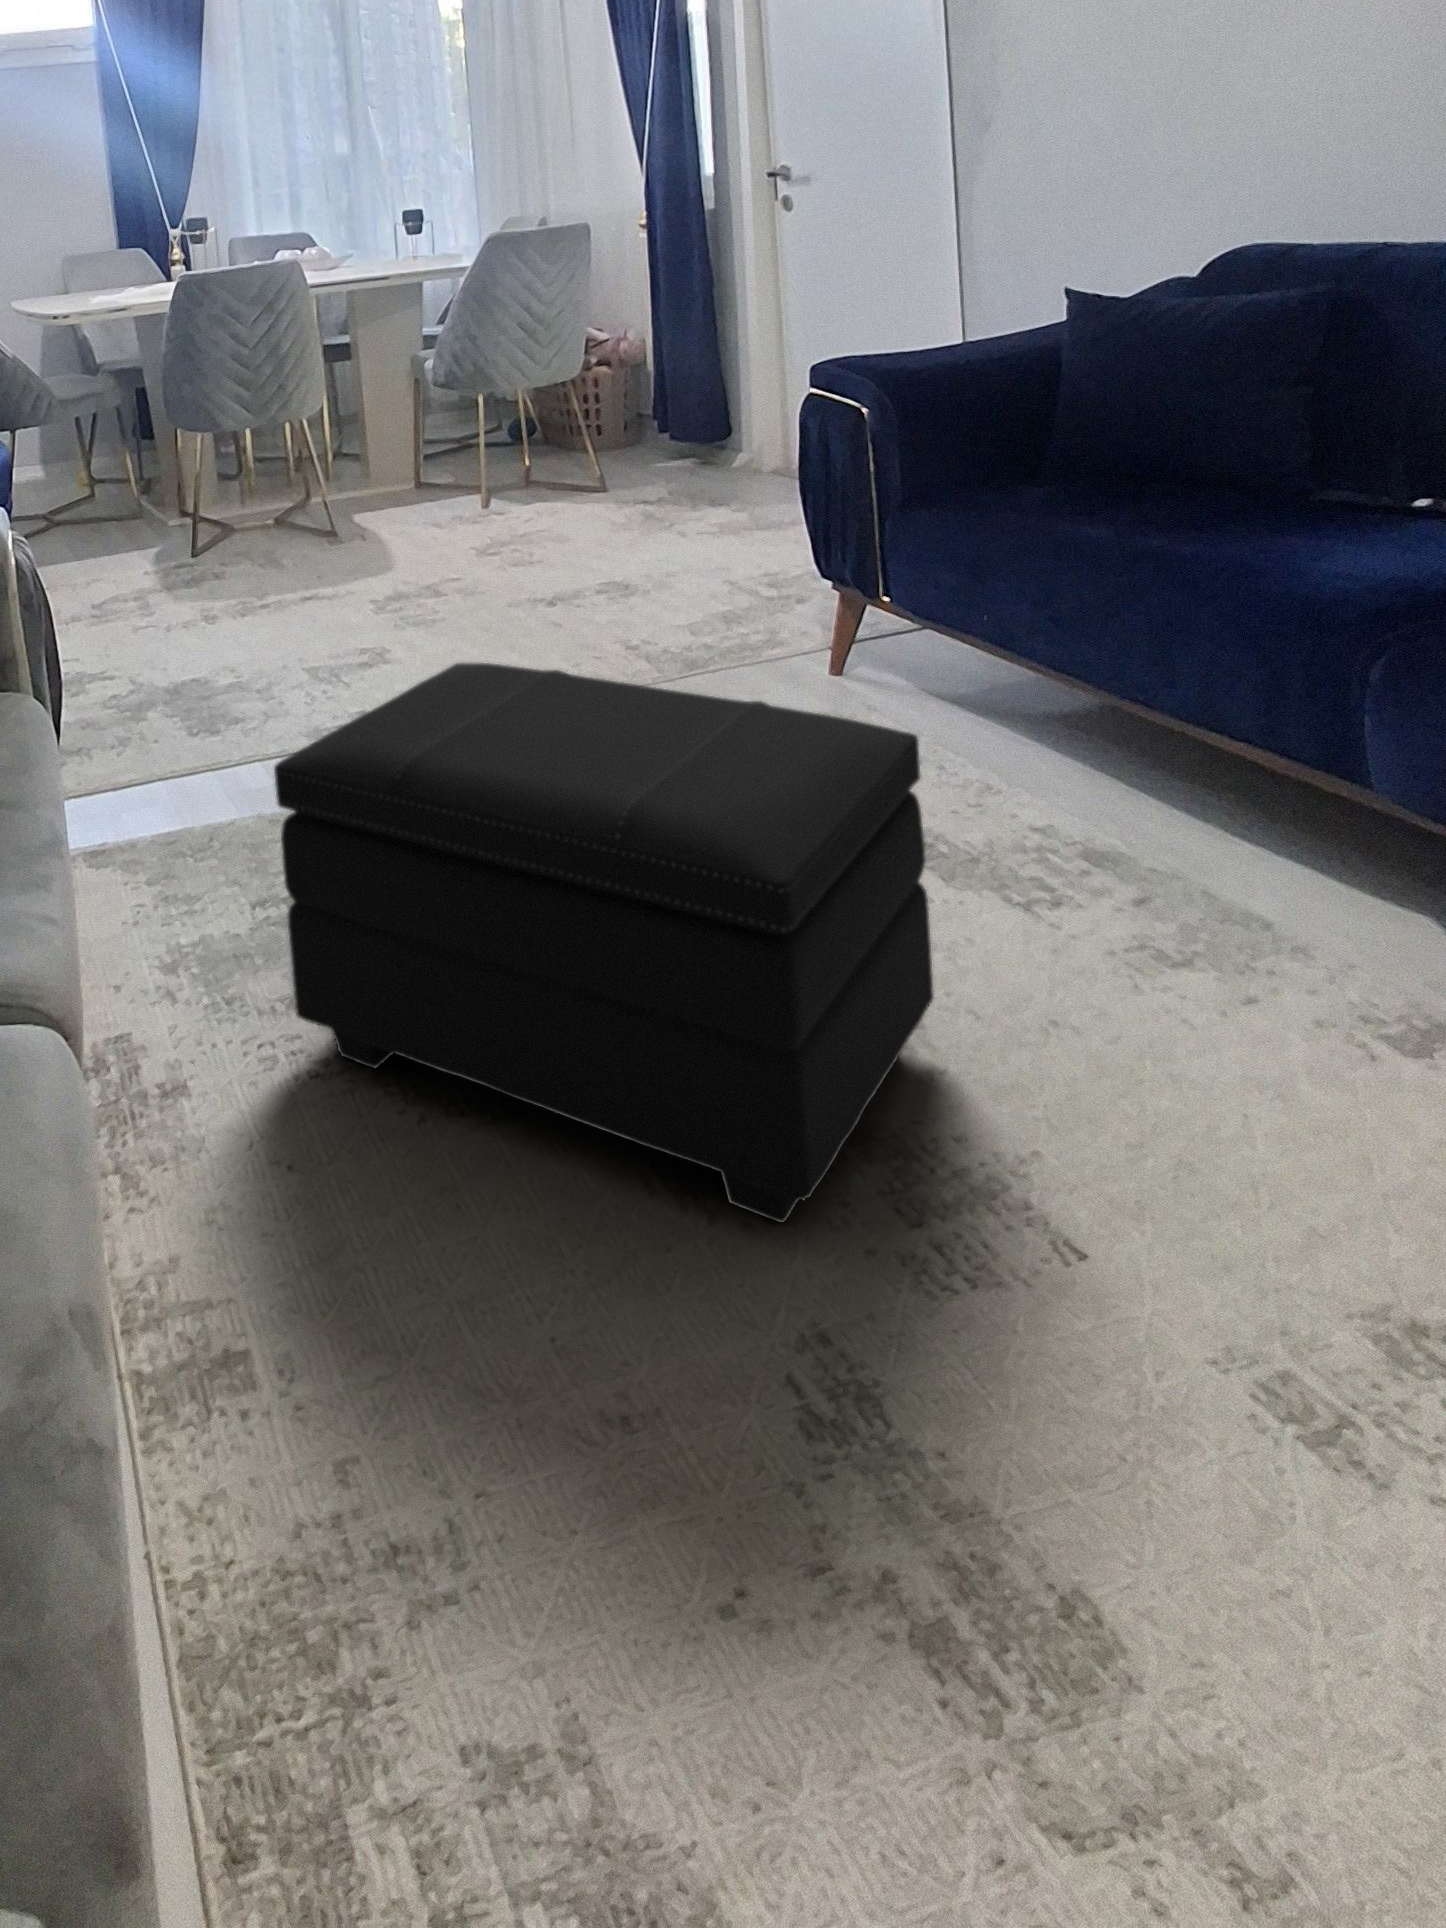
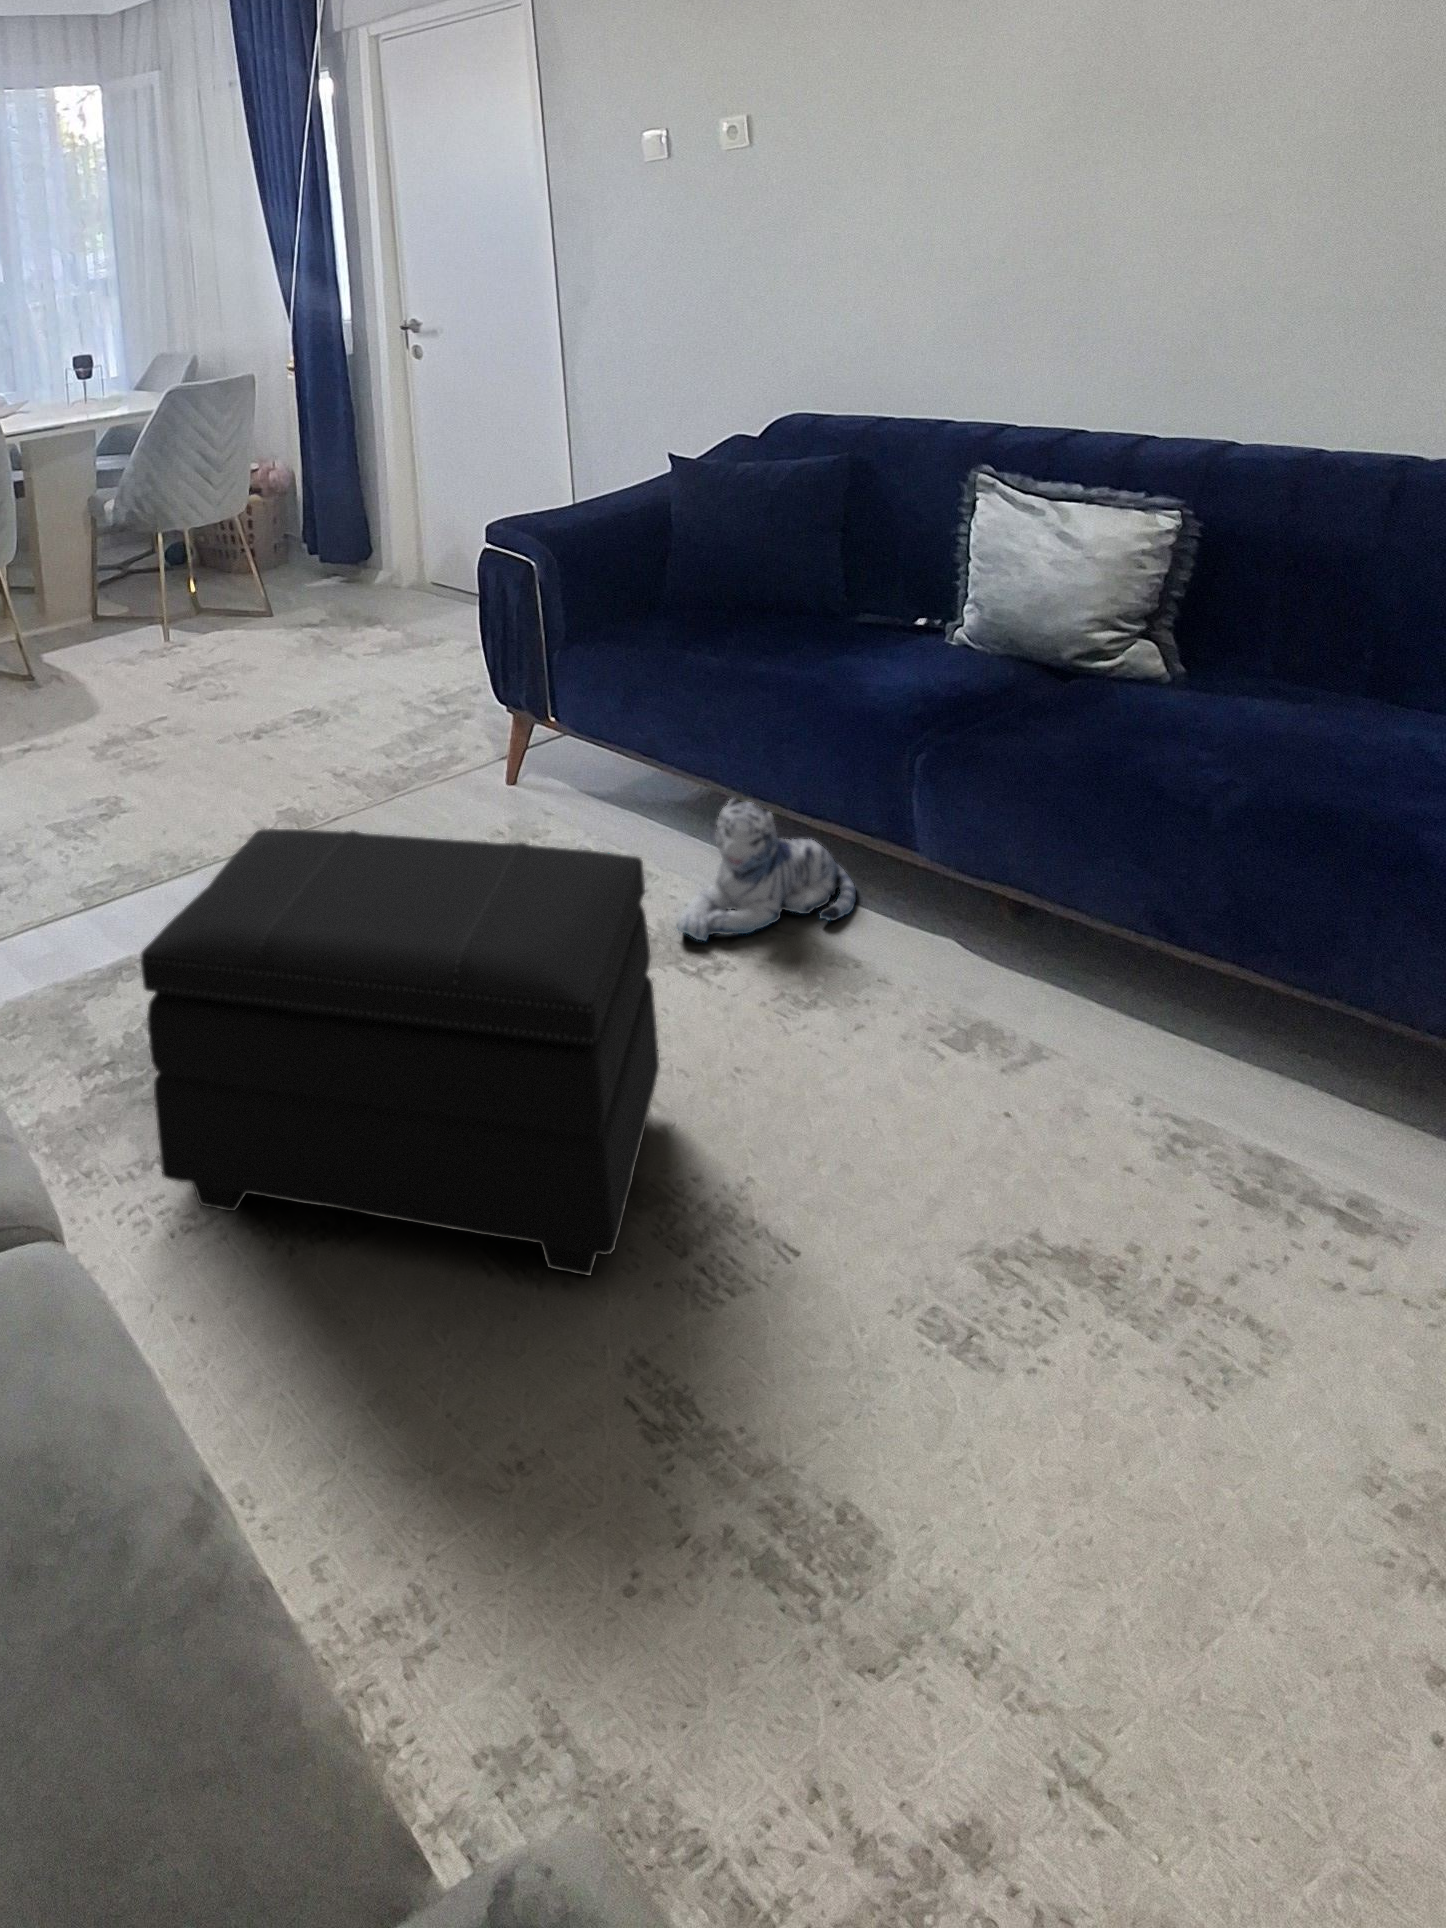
plush toy: none [1008,702,1280,872] -> present [677,799,856,941]

